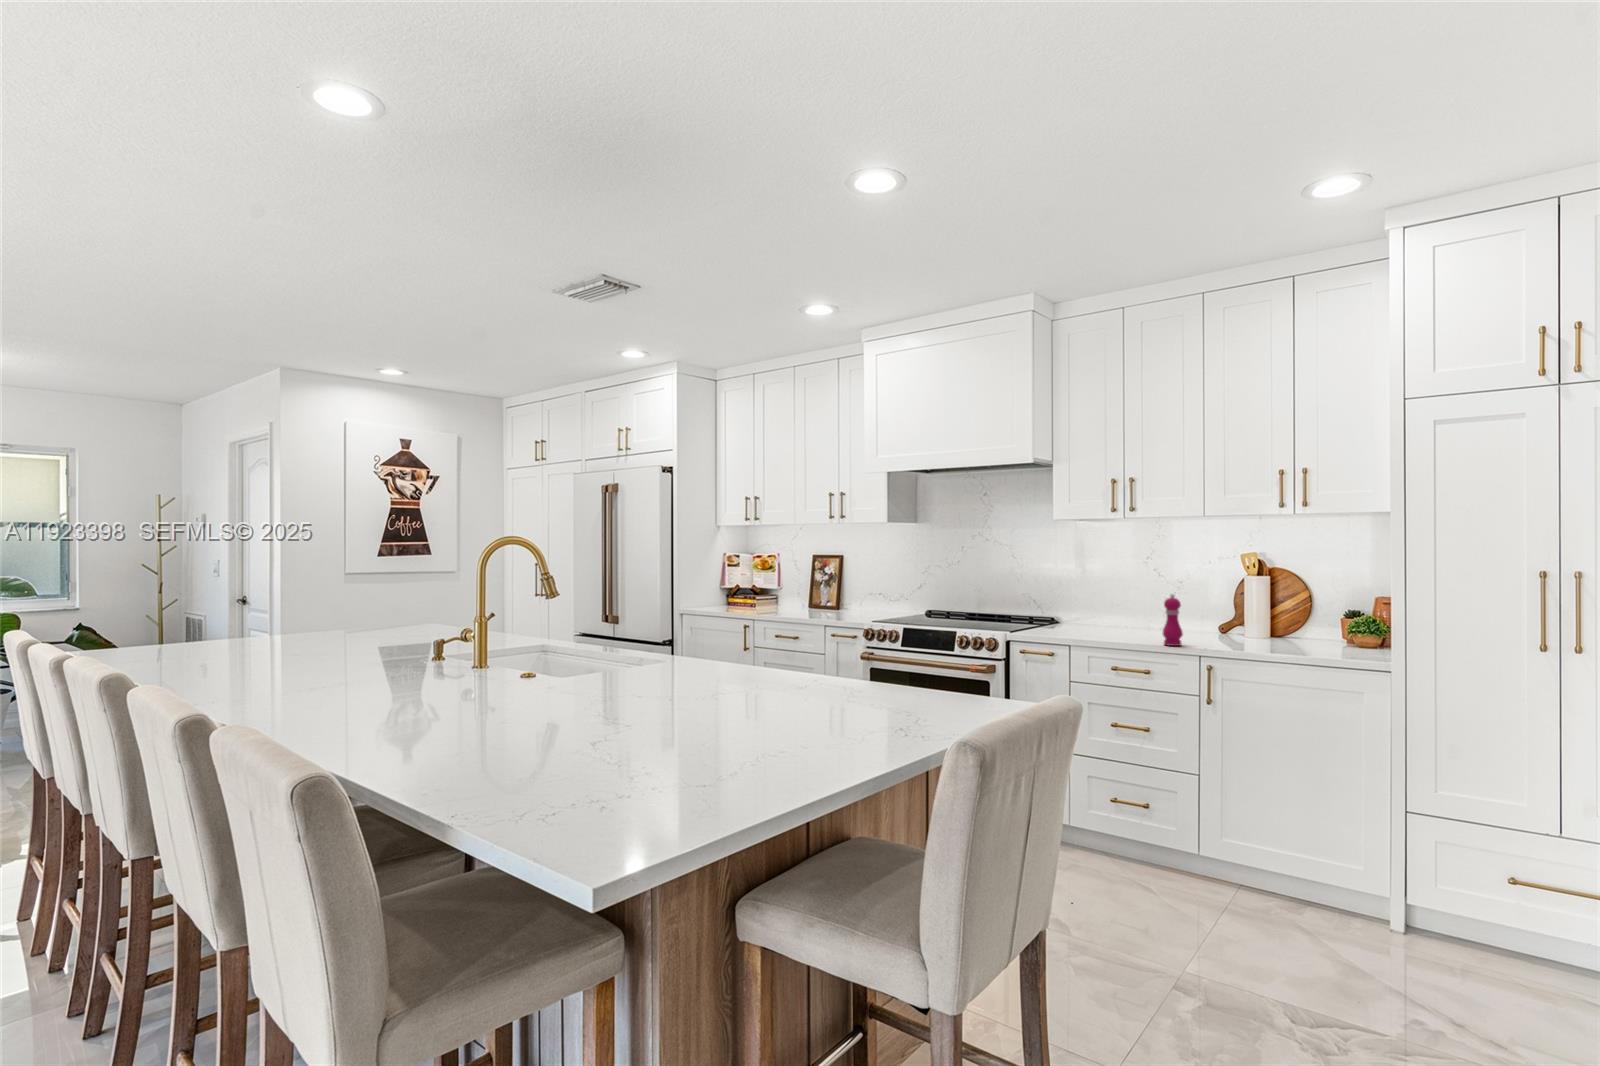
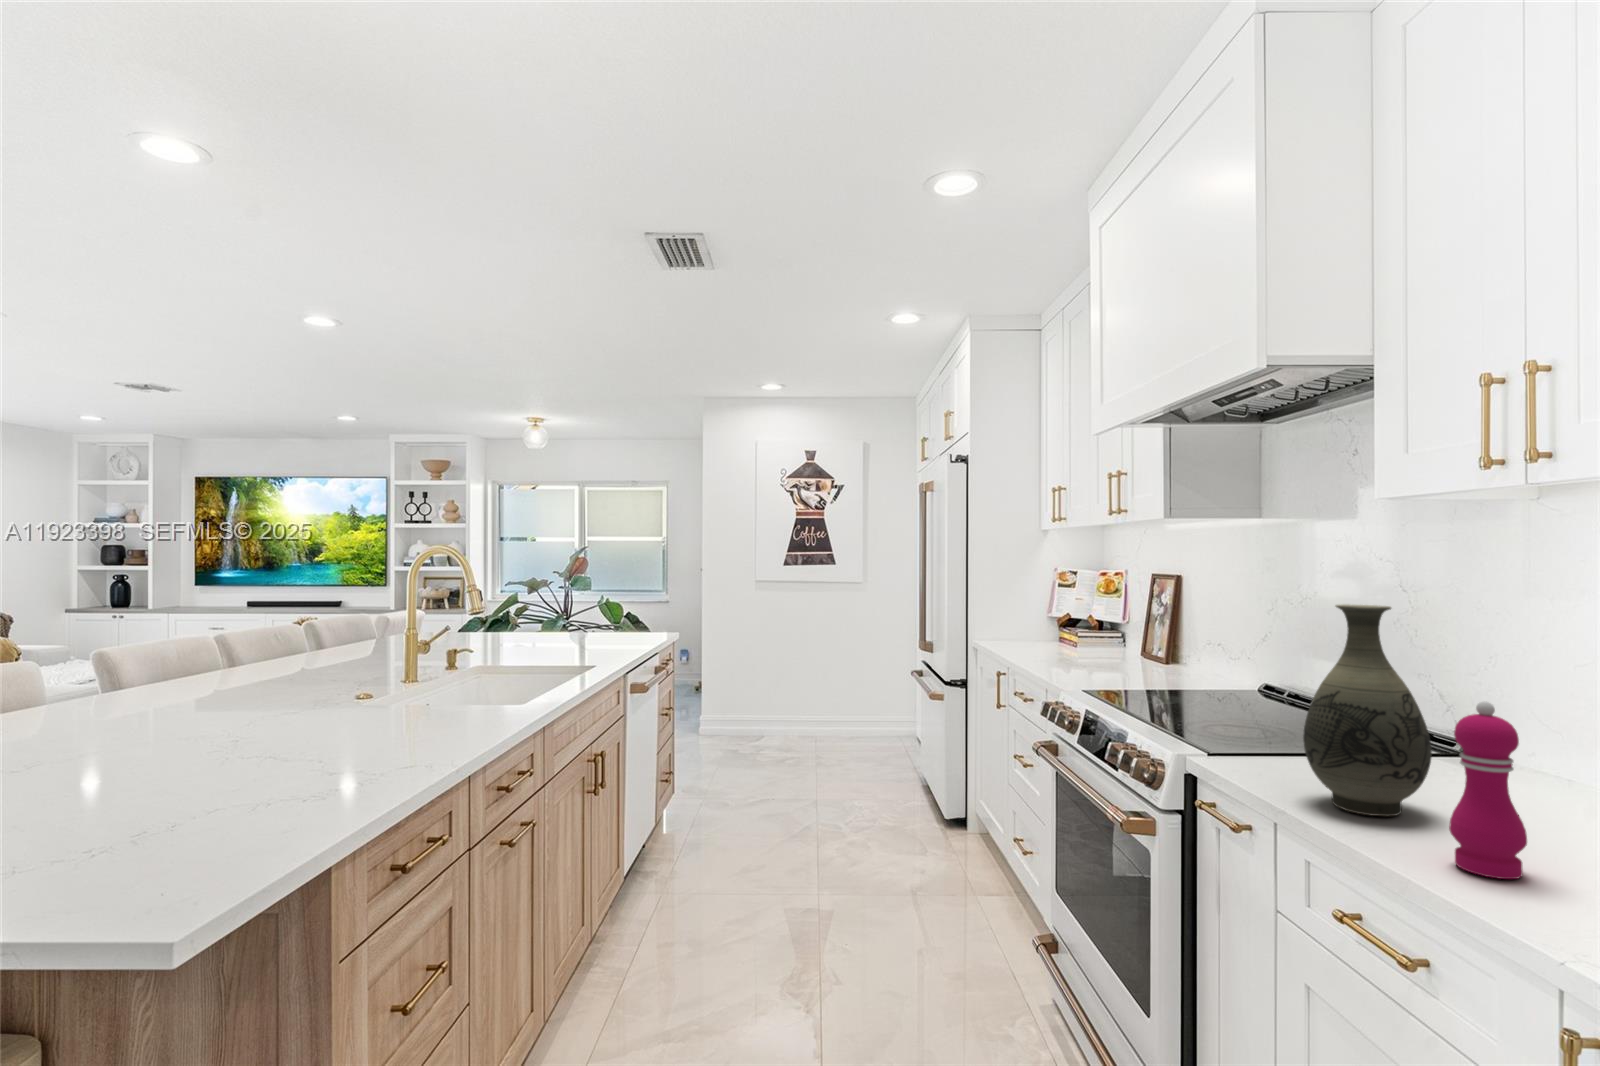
vase: none [1093,566,1134,641] -> present [1303,604,1432,816]

